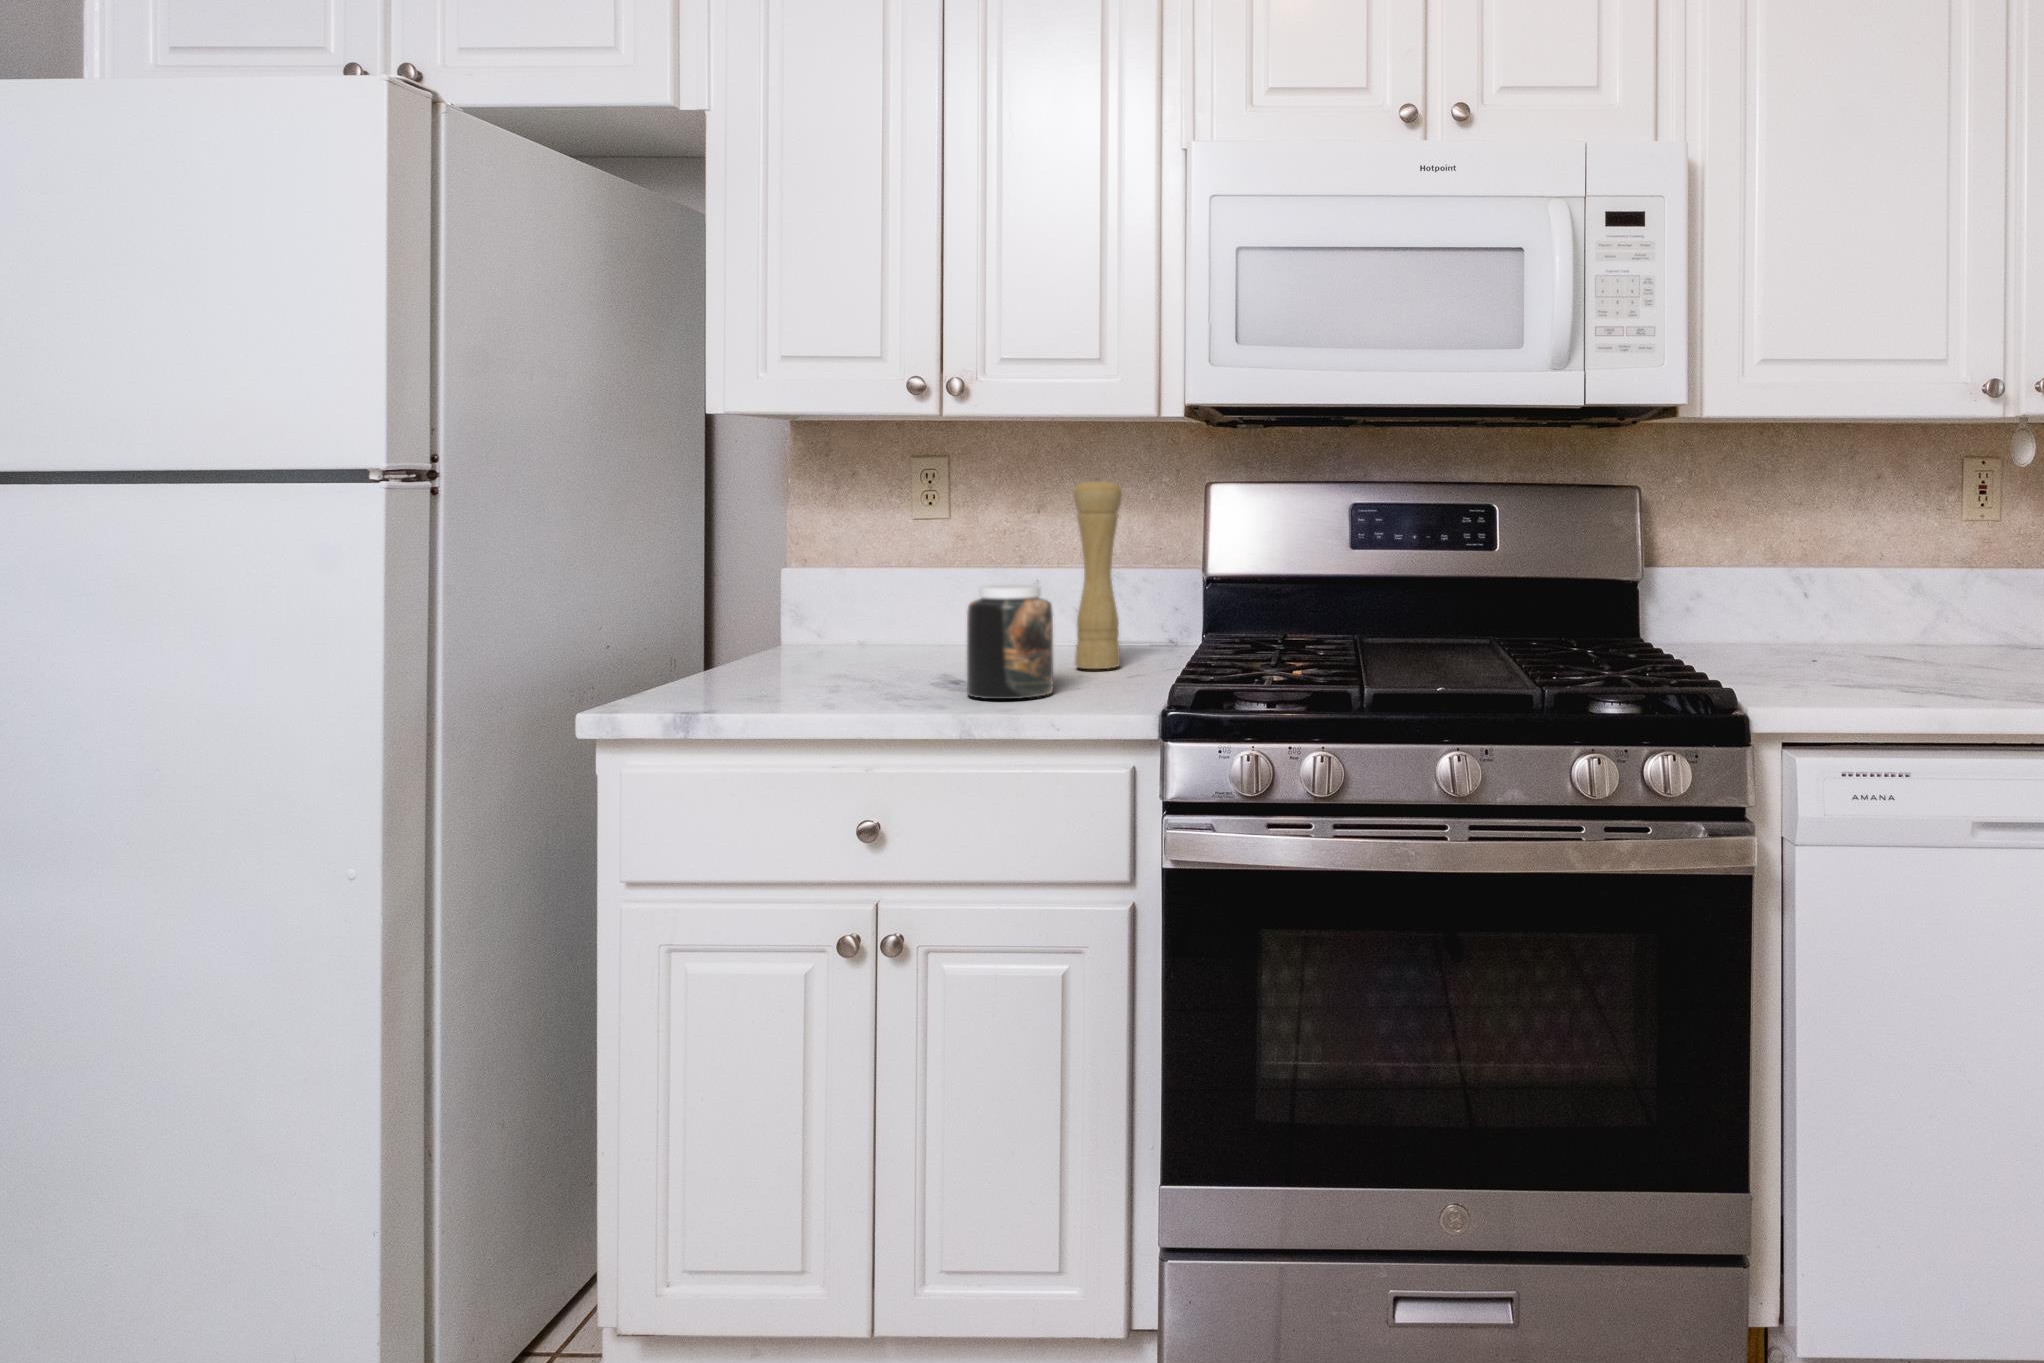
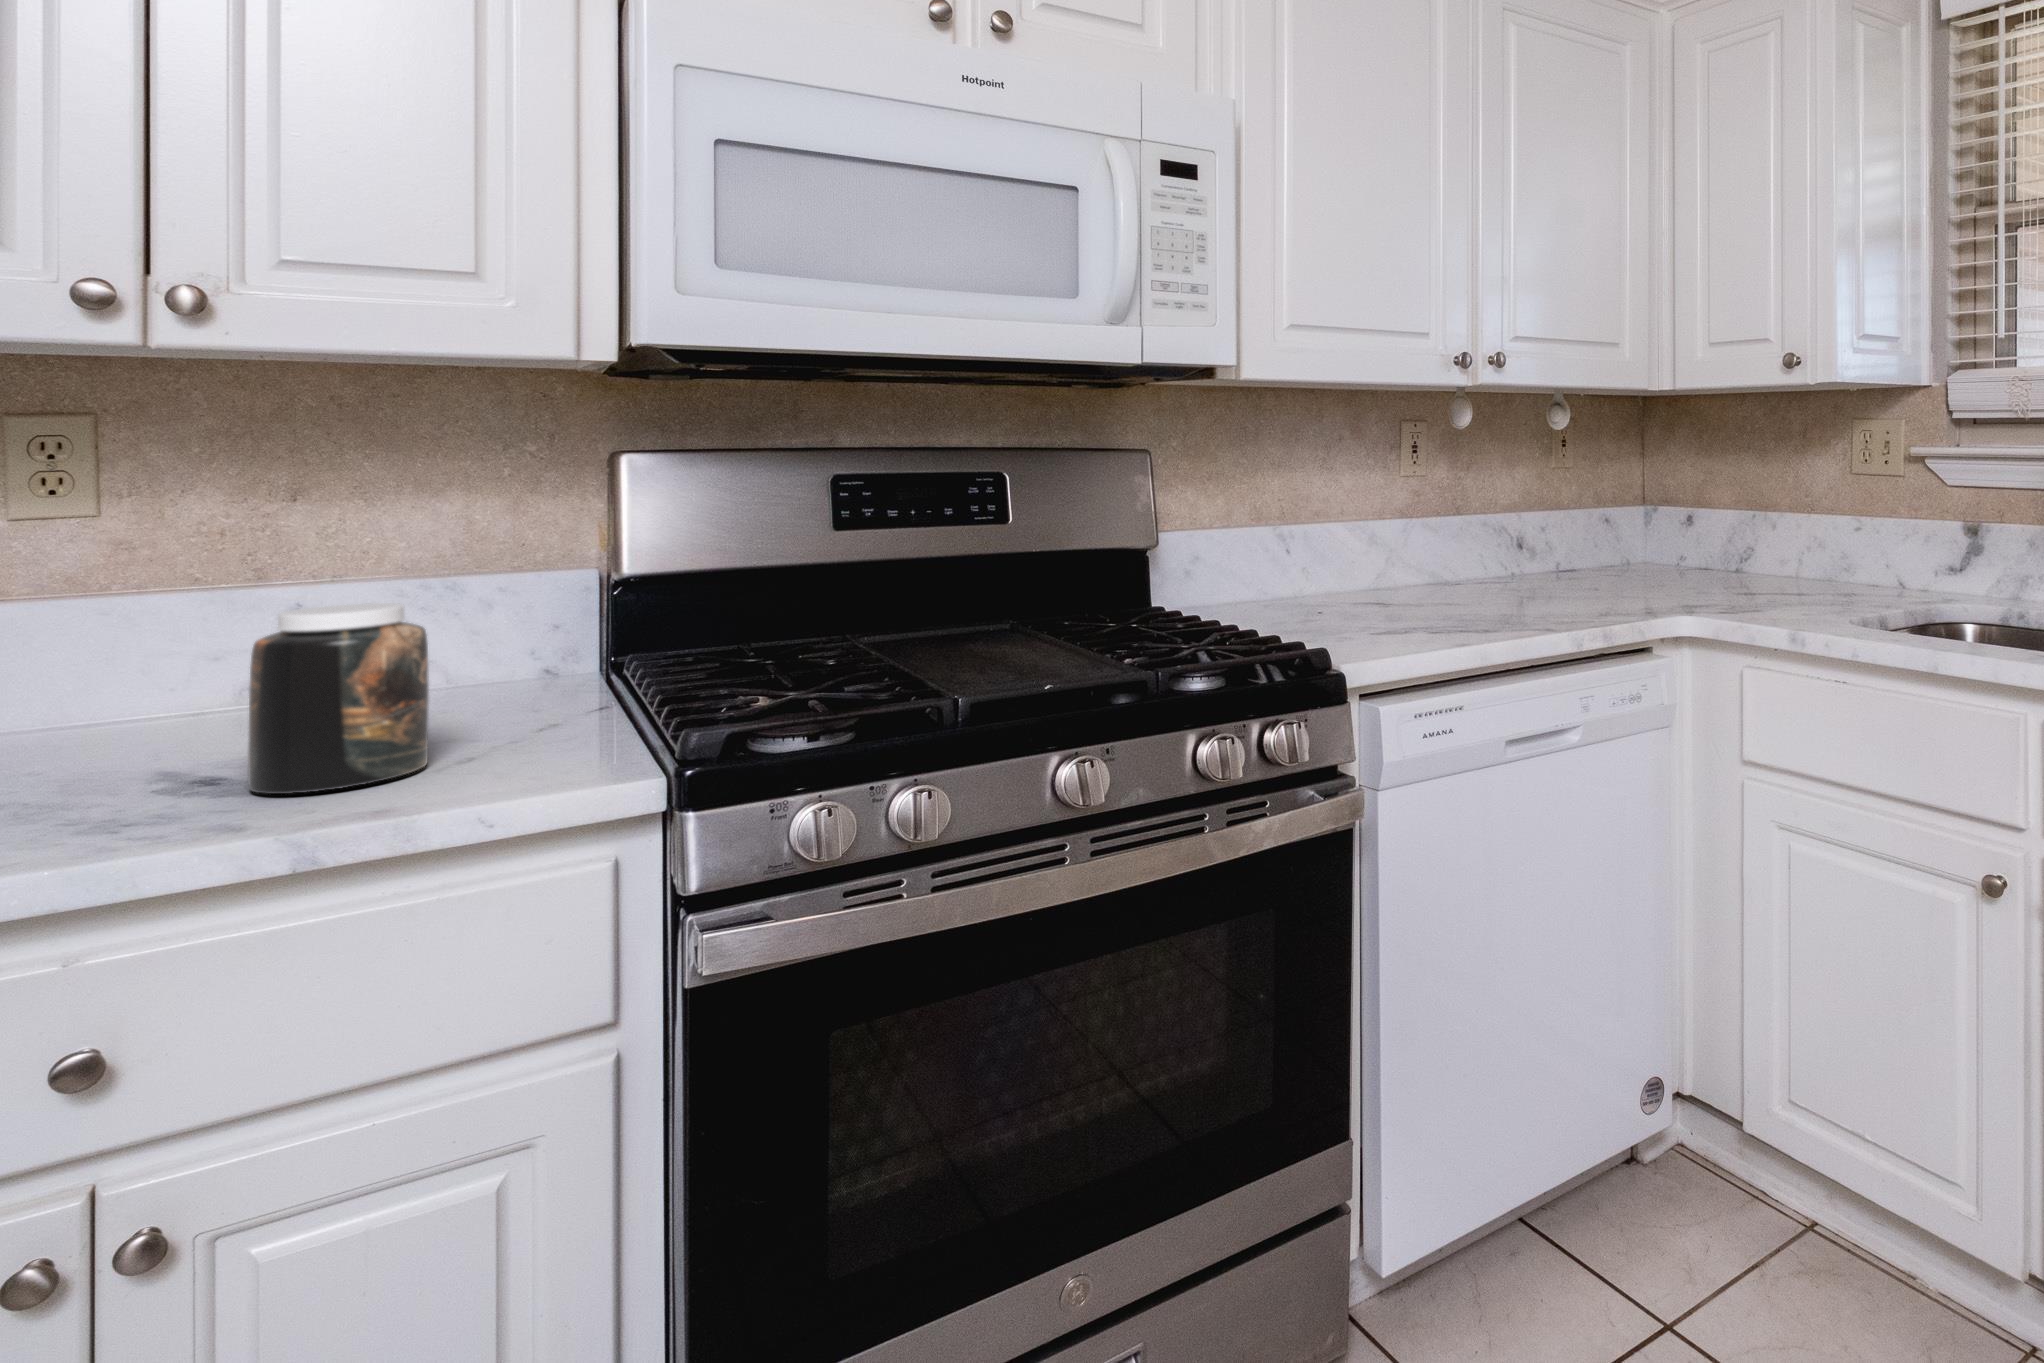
pepper mill: present [1074,478,1122,669] -> none [422,442,509,716]

